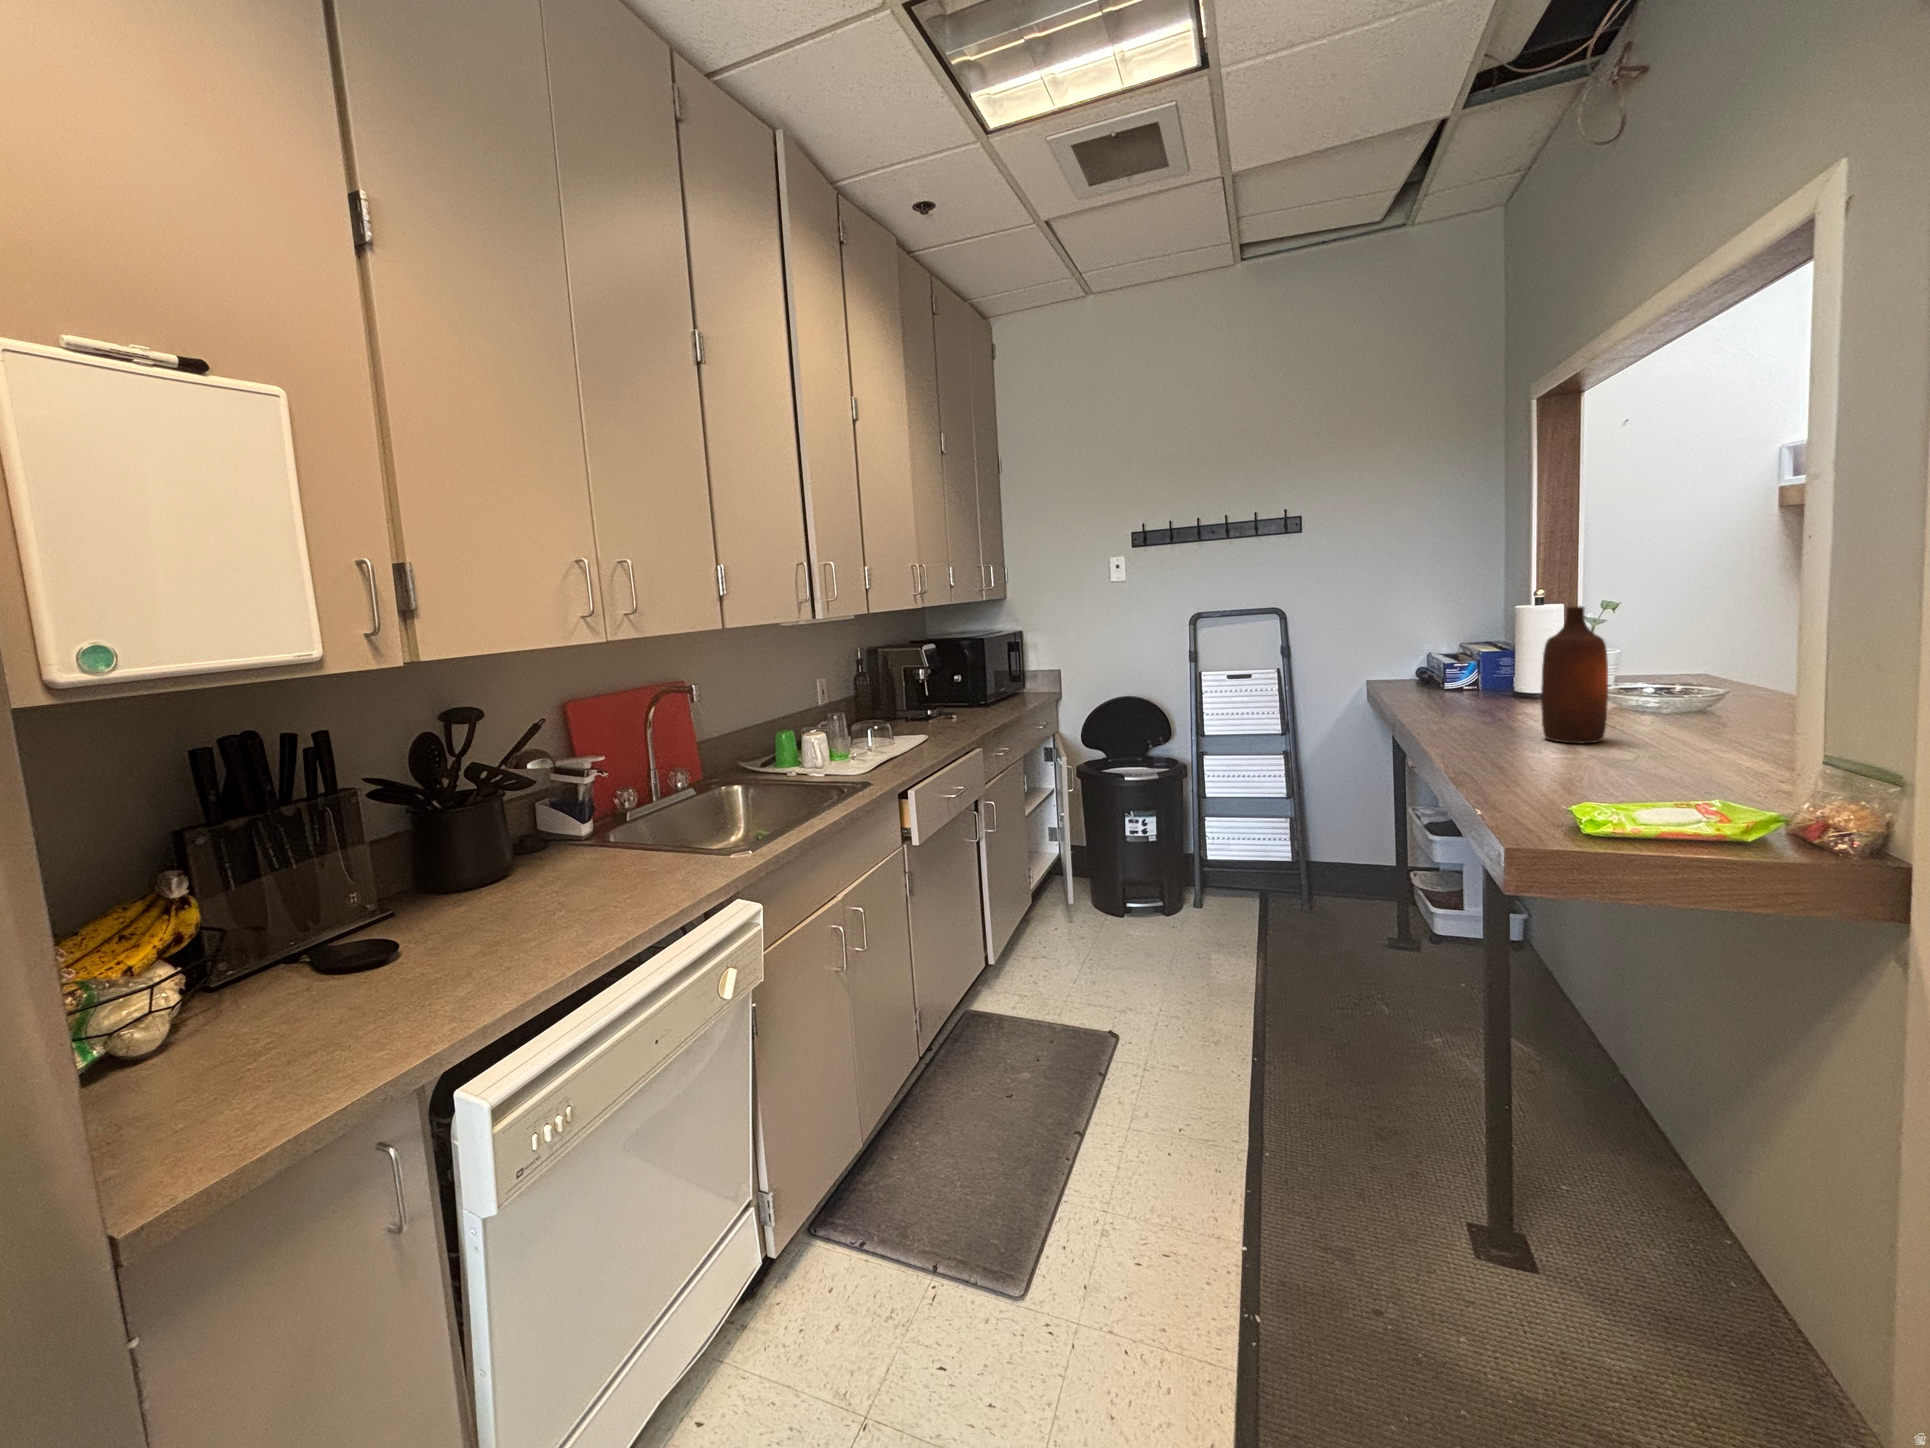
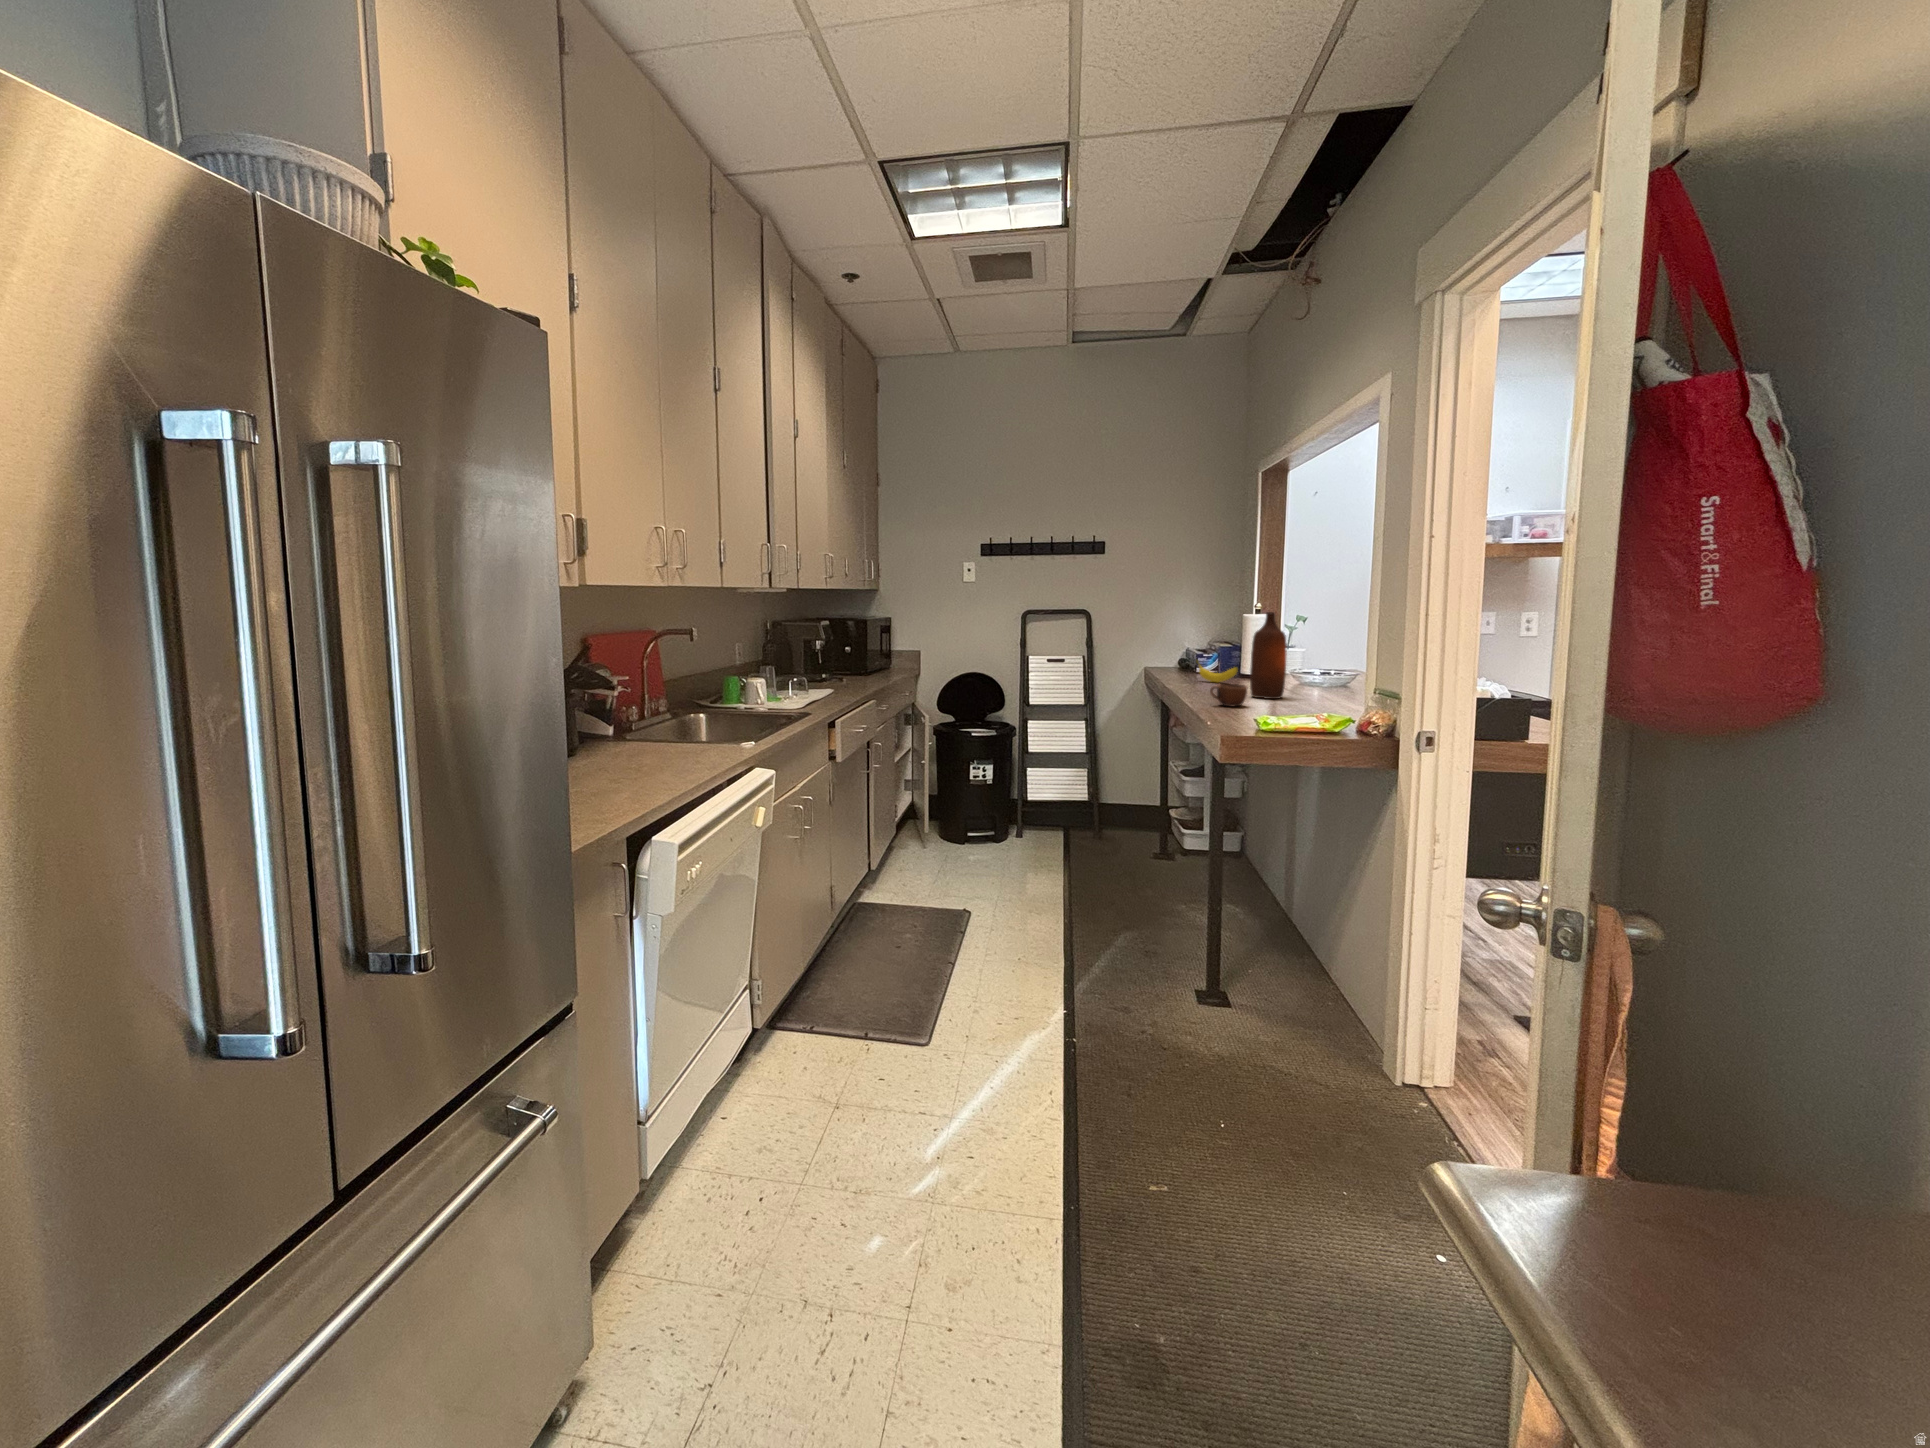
banana: none [1442,676,1514,709] -> present [1196,661,1238,683]
mug: none [1474,725,1543,764] -> present [1210,684,1248,706]

